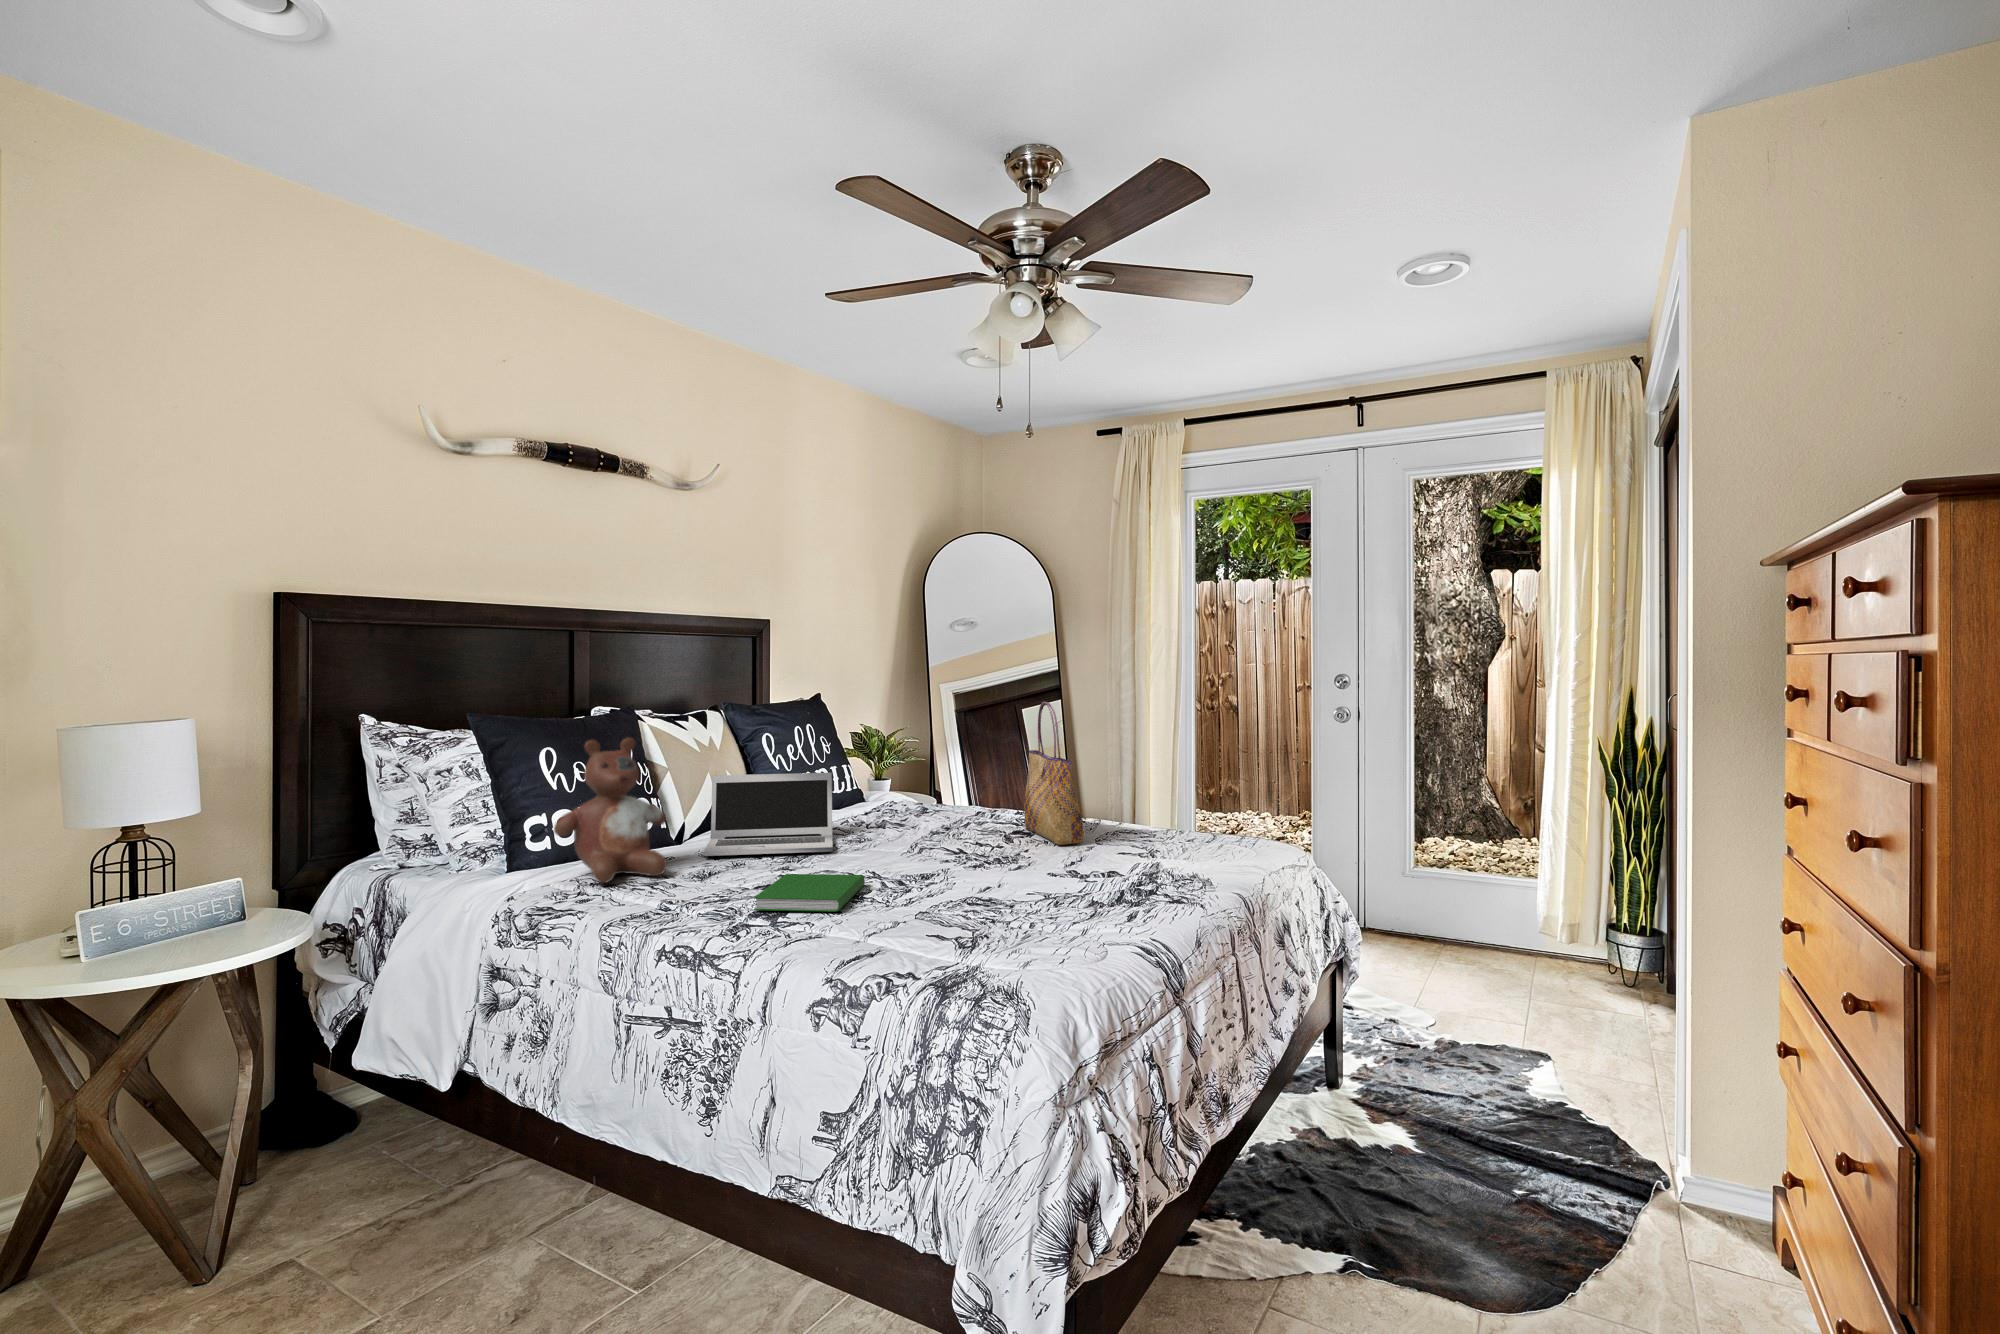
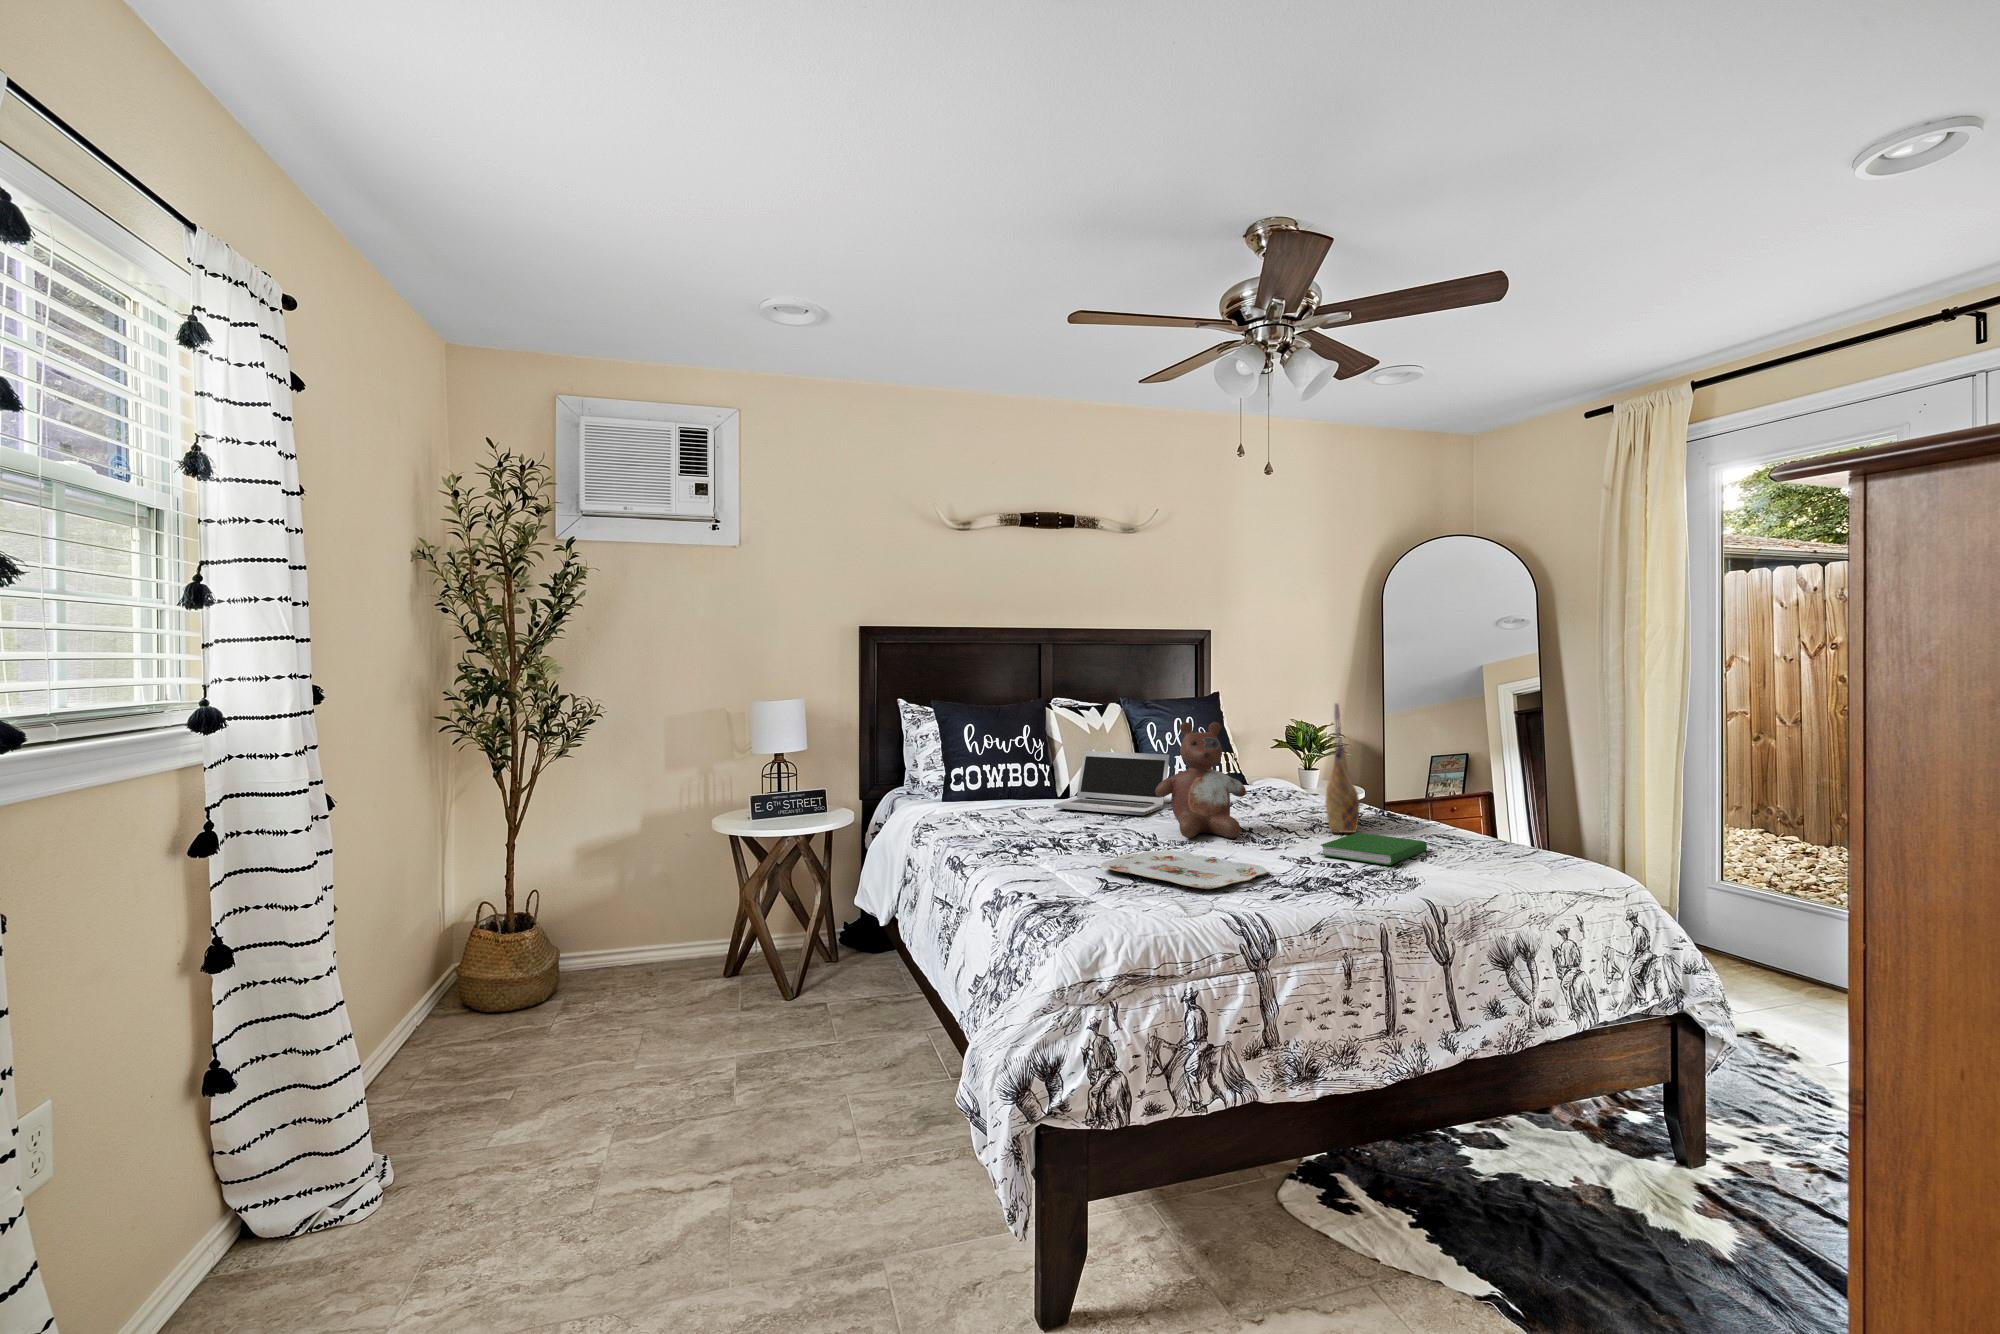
stuffed bear: present [554,738,667,883] -> present [1155,722,1246,838]
hardcover book: present [754,874,865,912] -> present [1321,833,1427,865]
serving tray: none [911,889,1093,928] -> present [1101,850,1267,889]

